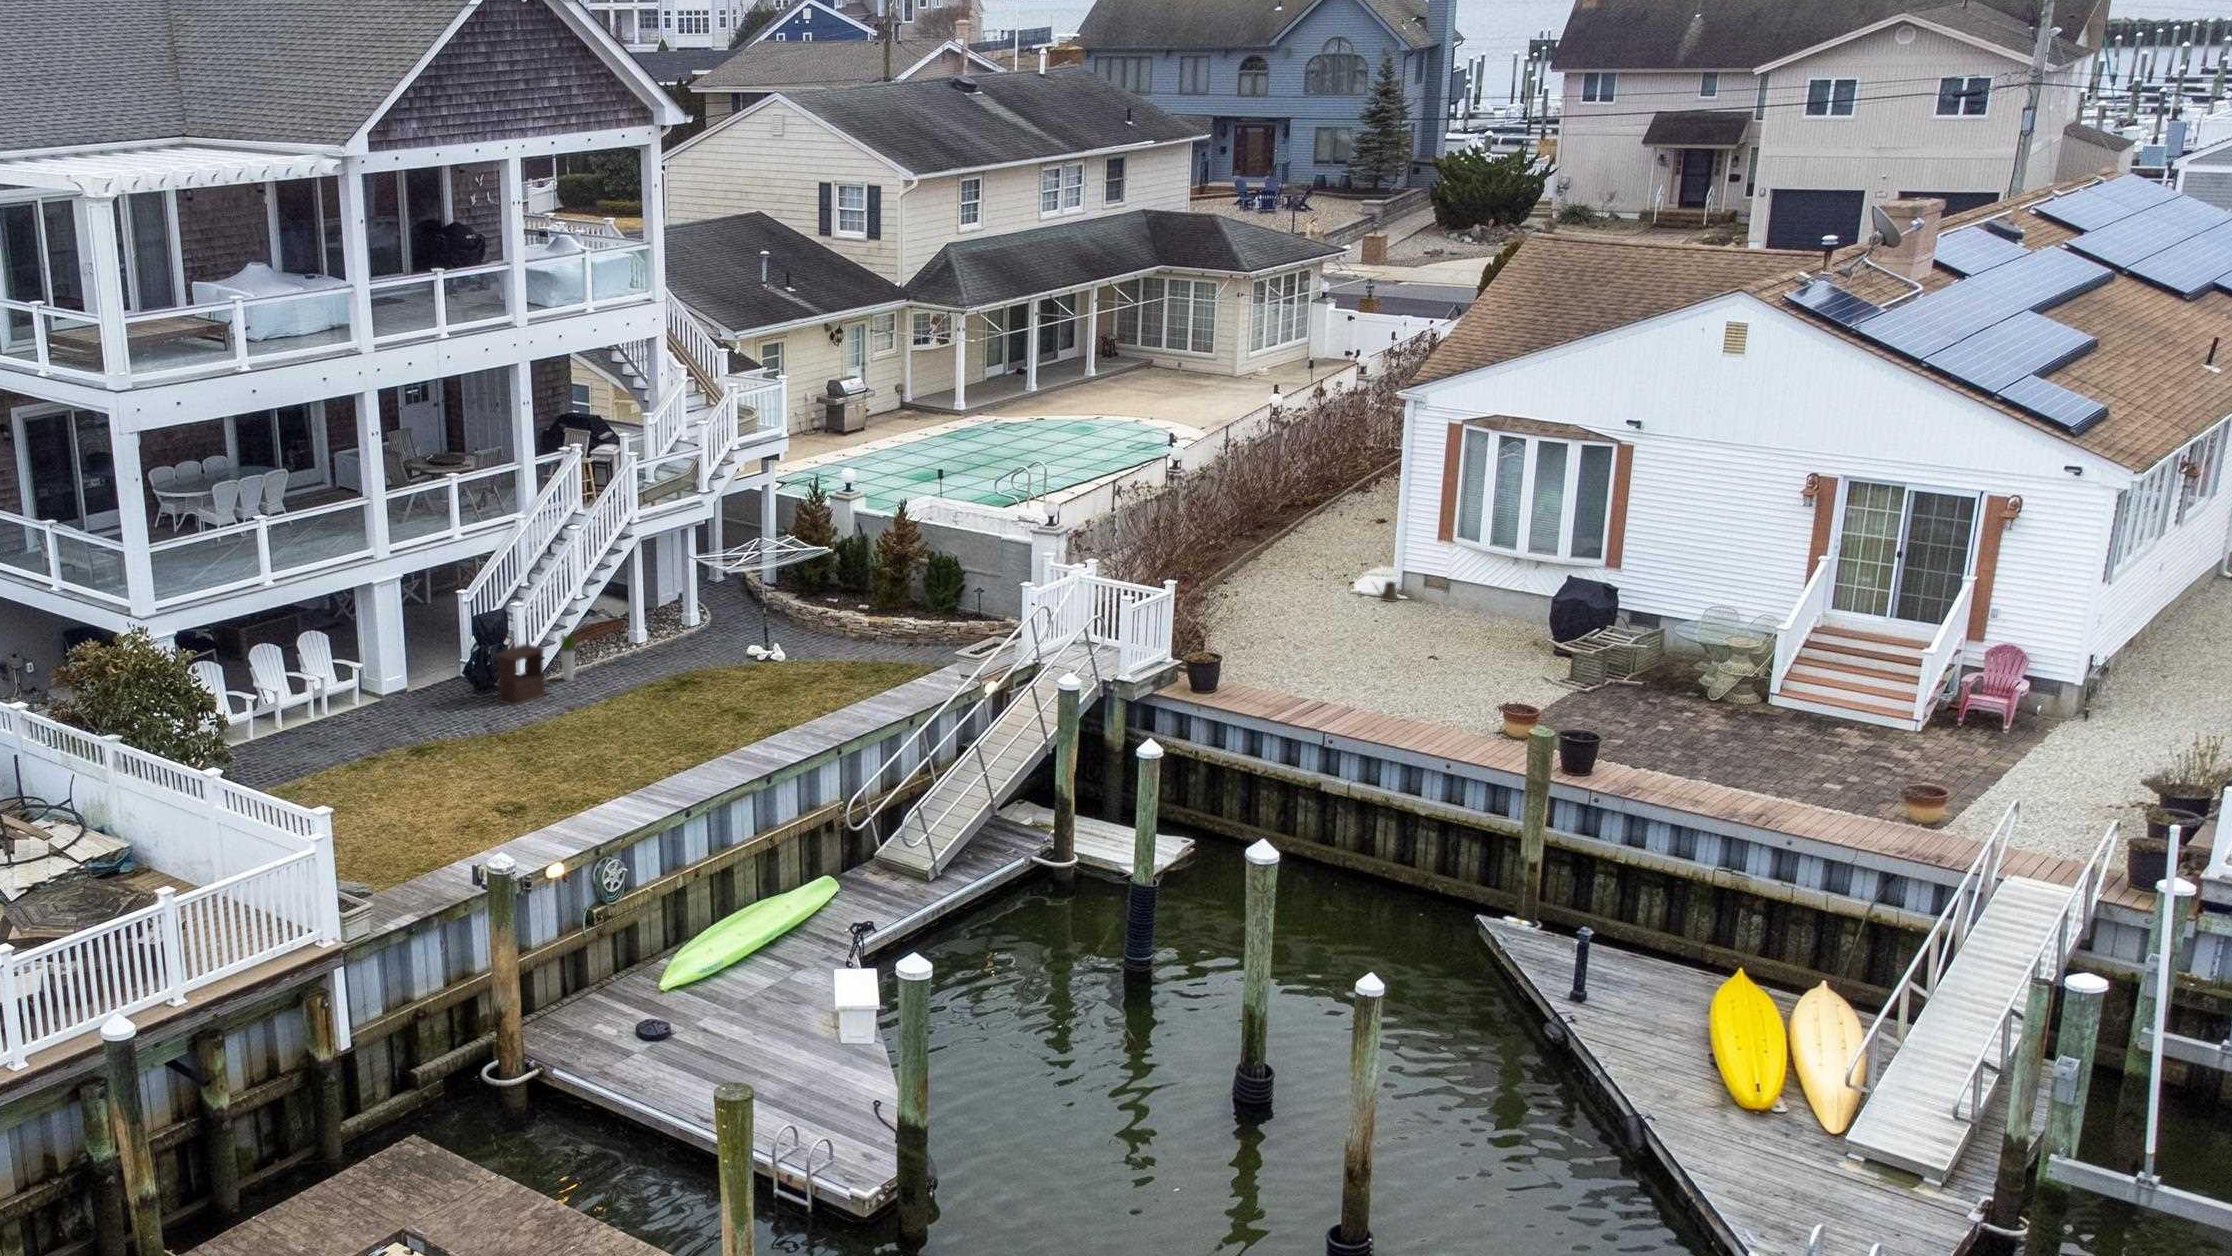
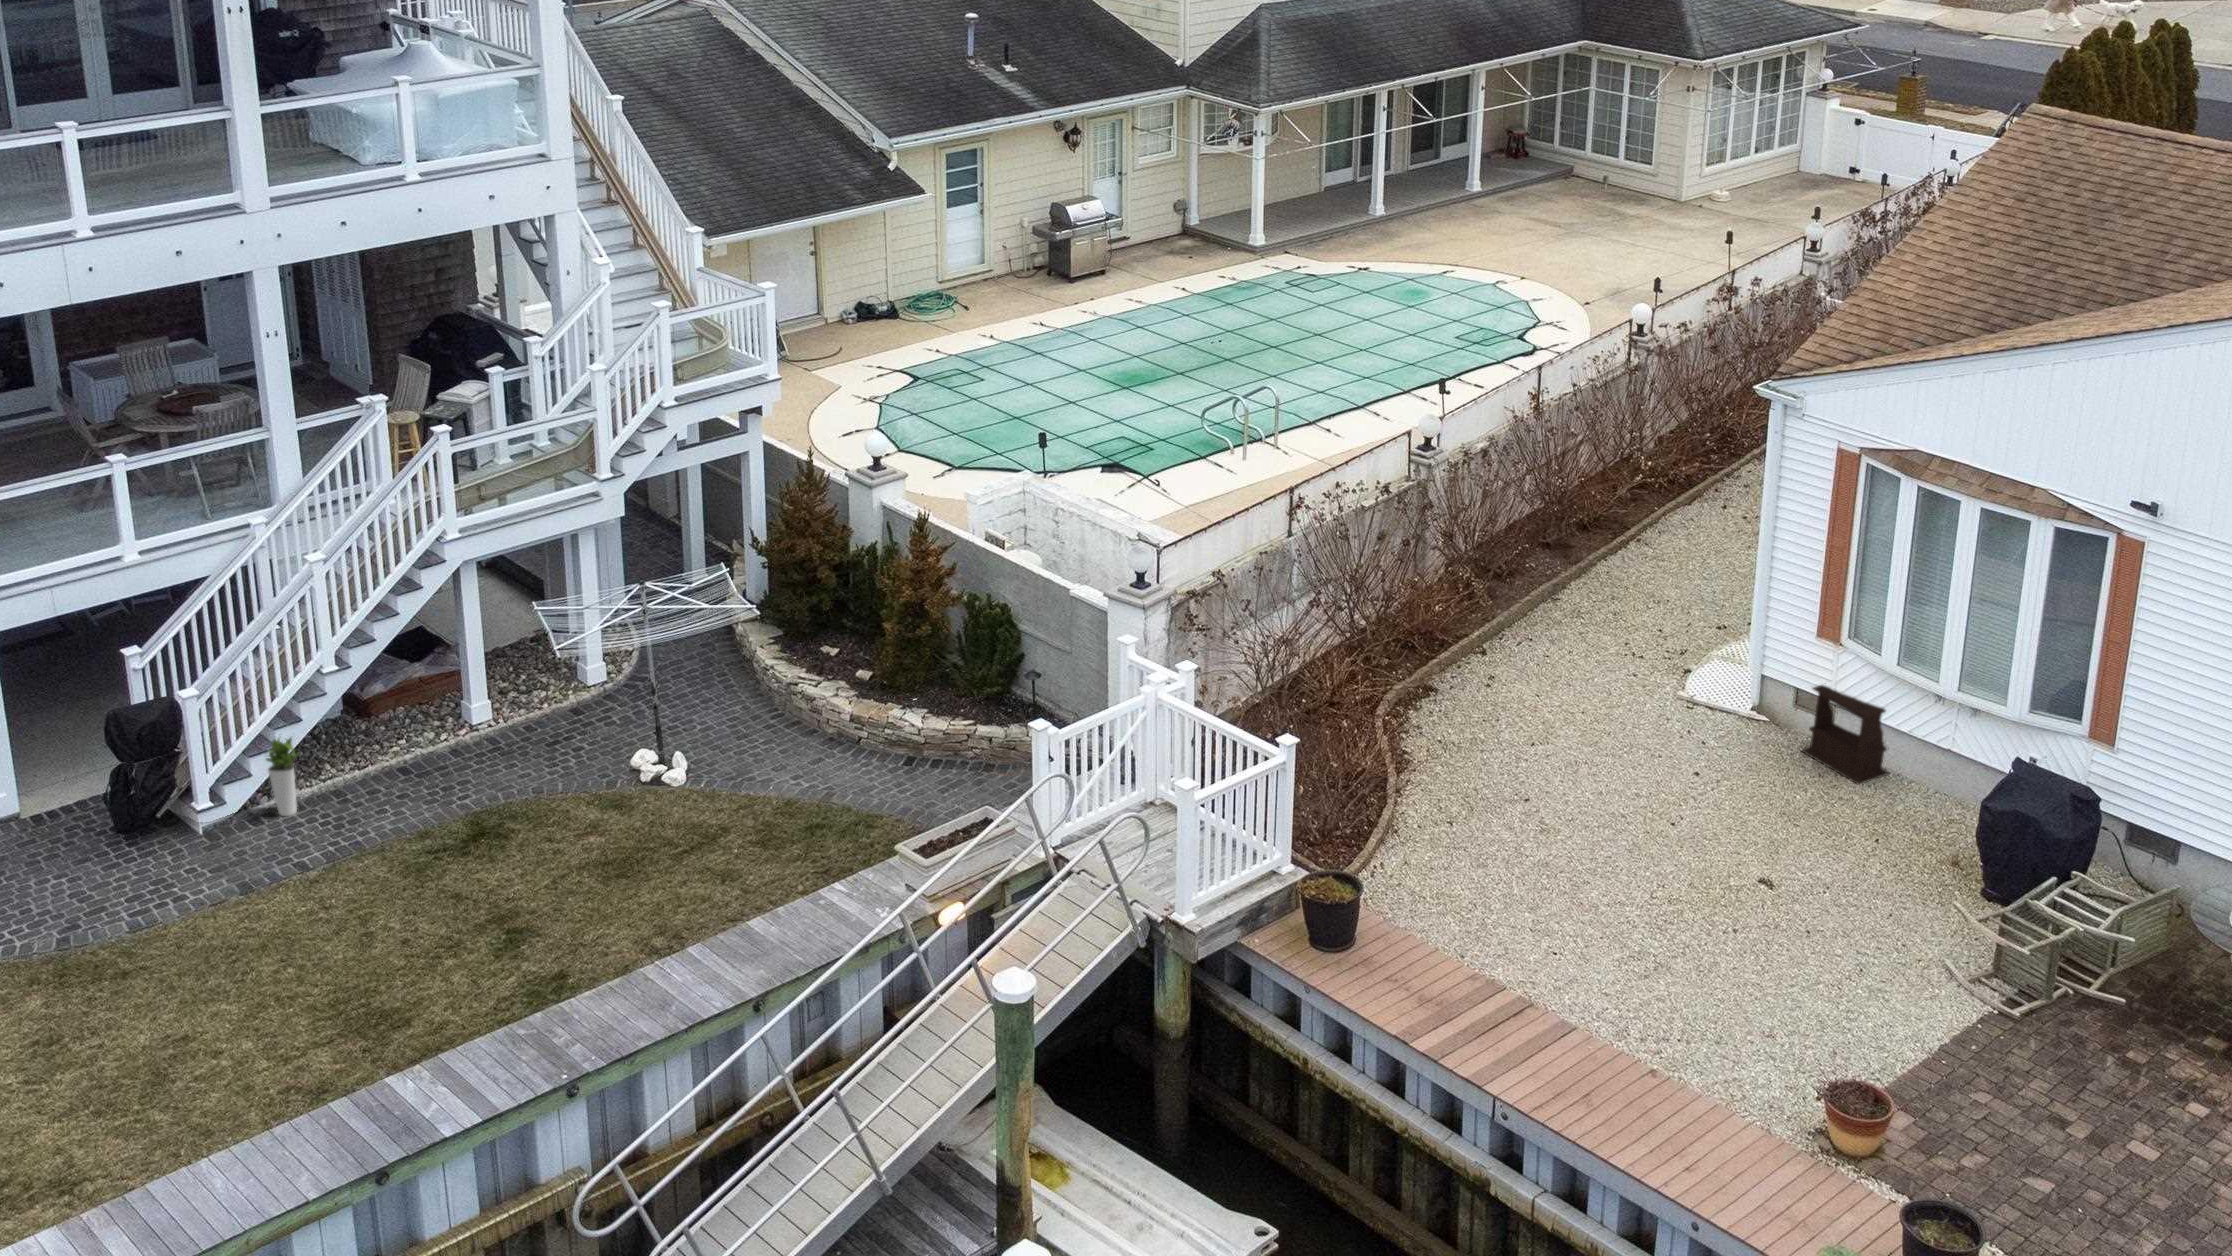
watering can: present [1378,581,1402,601] -> none [1711,681,1764,716]
side table: present [495,644,548,706] -> present [1801,683,1889,785]

